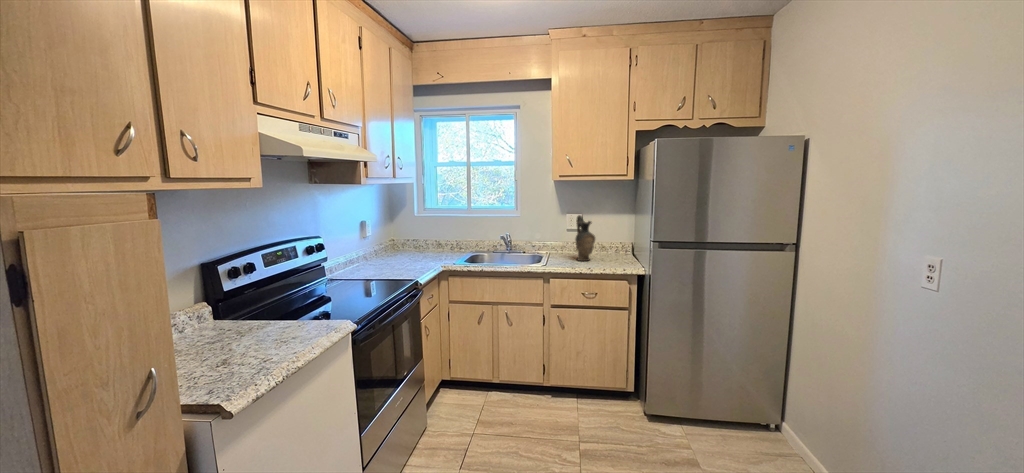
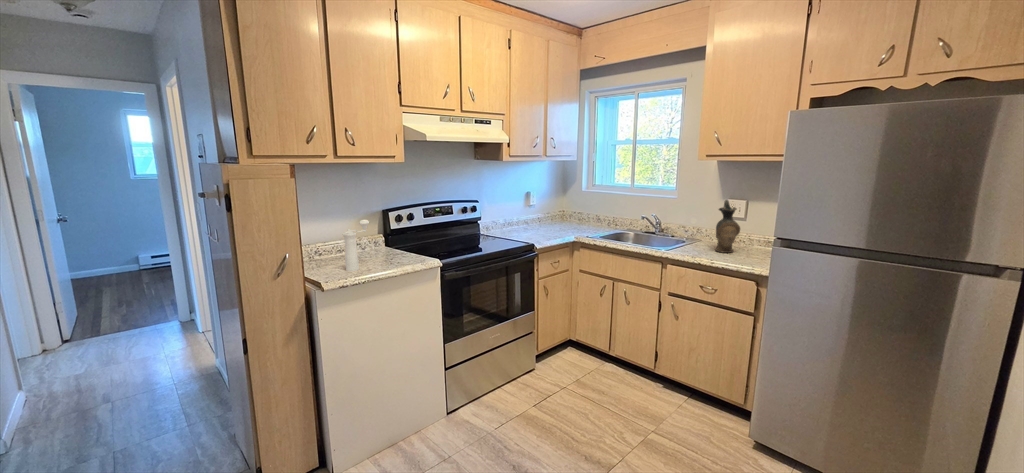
pepper mill: none [208,281,241,374] -> present [343,220,369,271]

